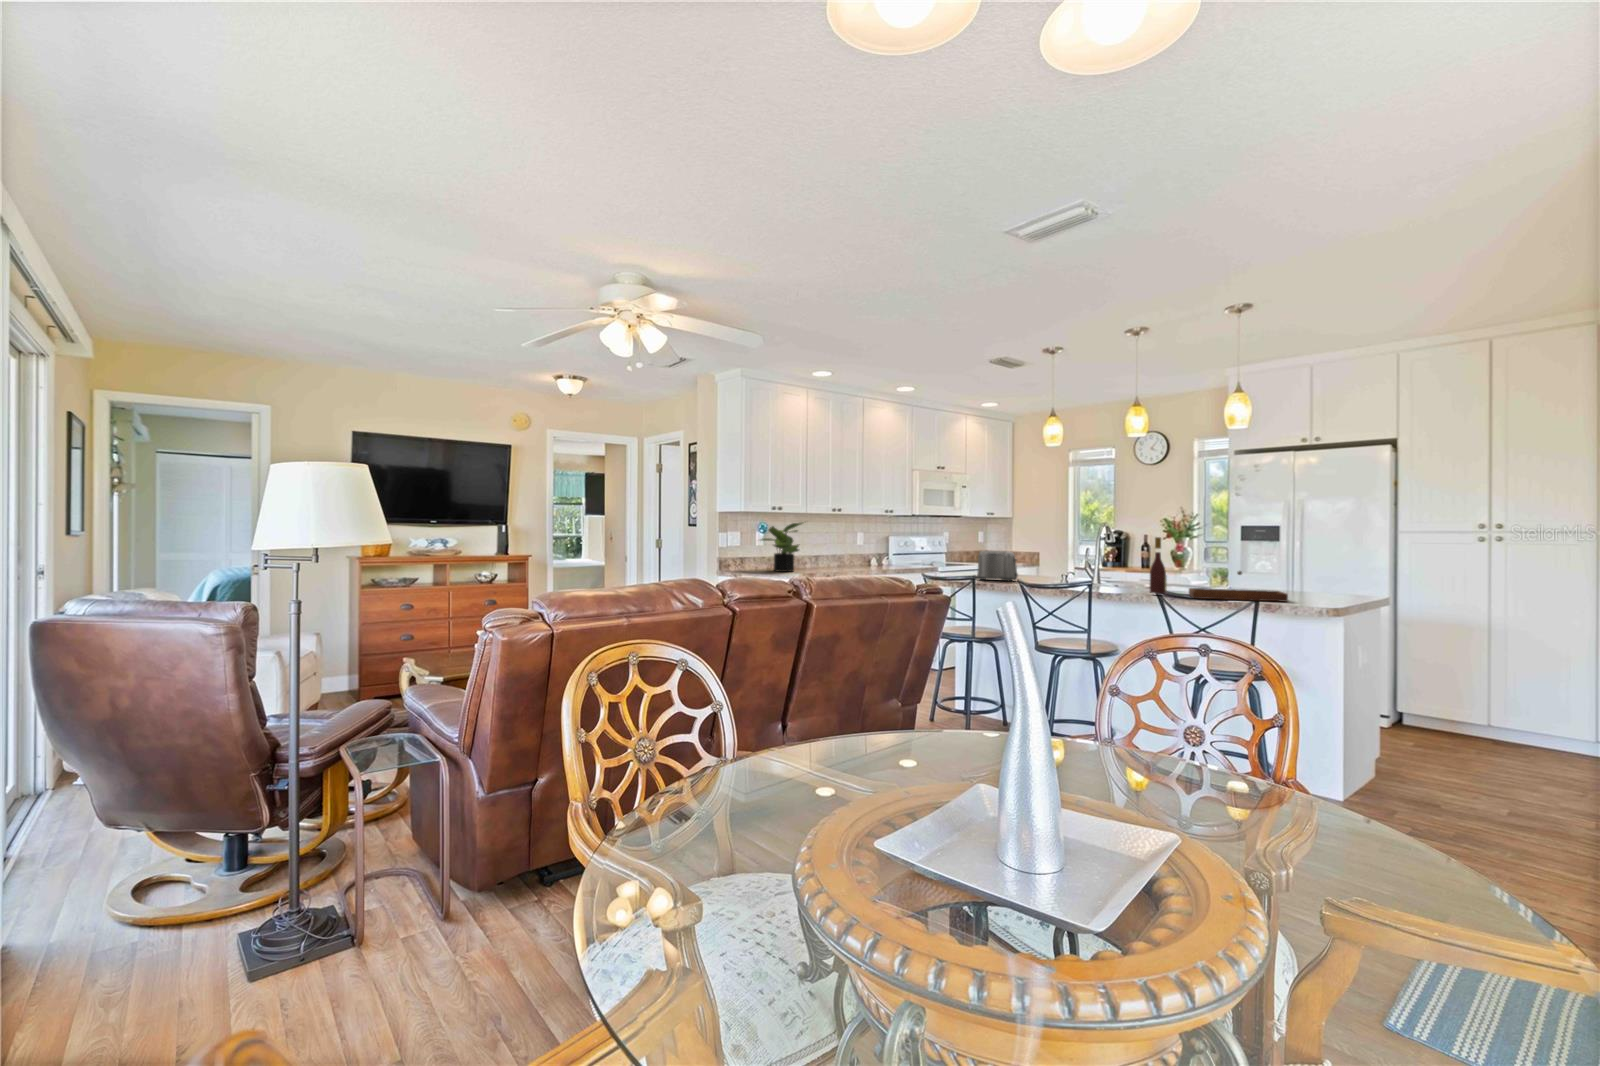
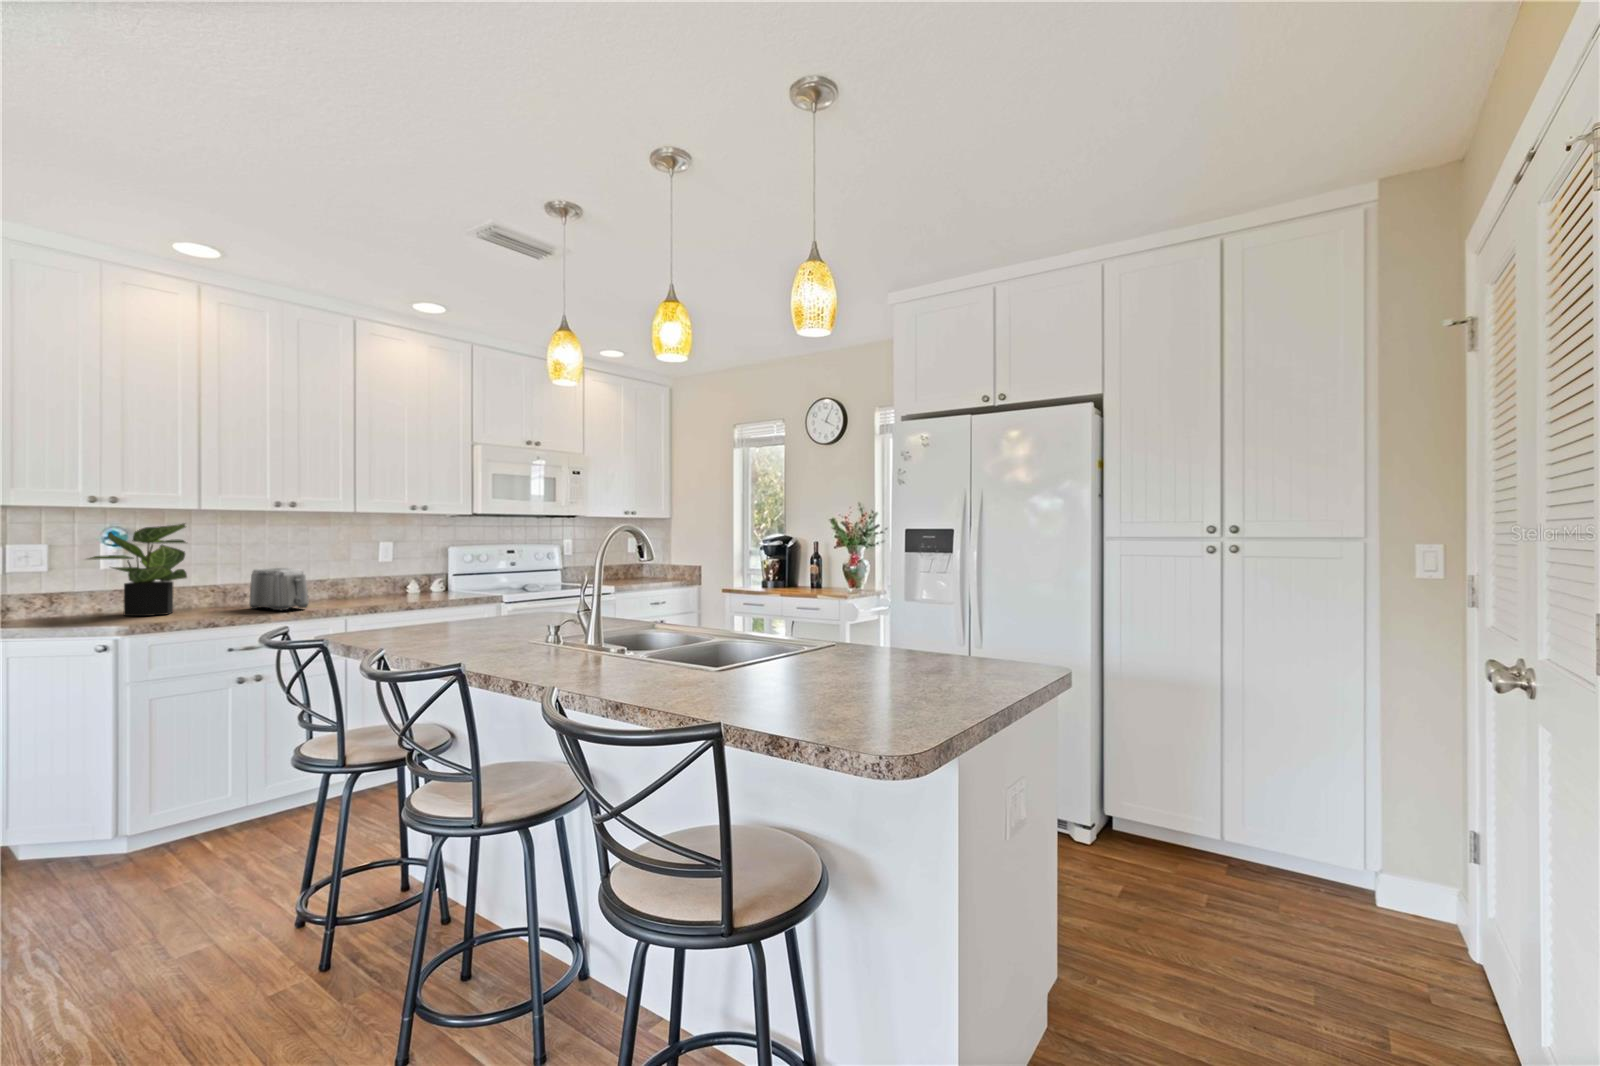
wine bottle: present [1150,537,1167,594] -> none [598,556,635,688]
toaster: present [974,551,1018,581] -> present [249,568,309,610]
tray: present [1189,571,1288,602] -> none [662,629,856,706]

